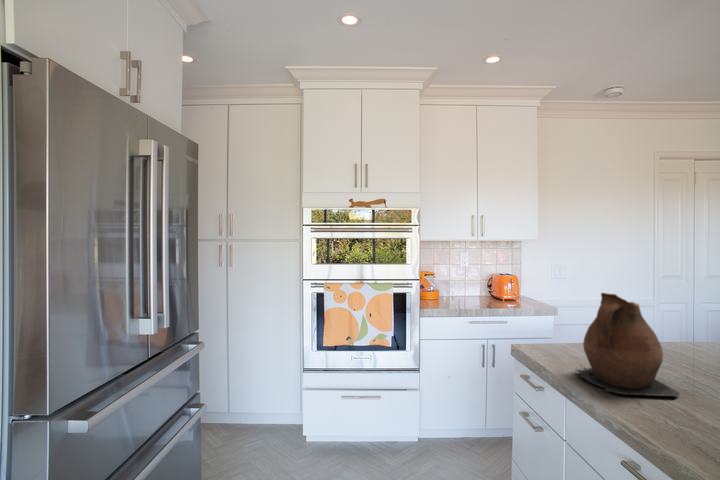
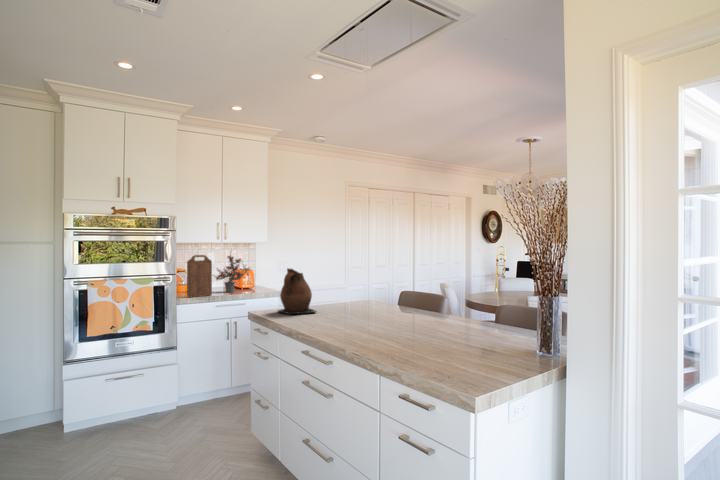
potted plant: none [463,248,516,305] -> present [216,255,250,292]
cutting board: none [432,256,463,309] -> present [187,255,212,297]

